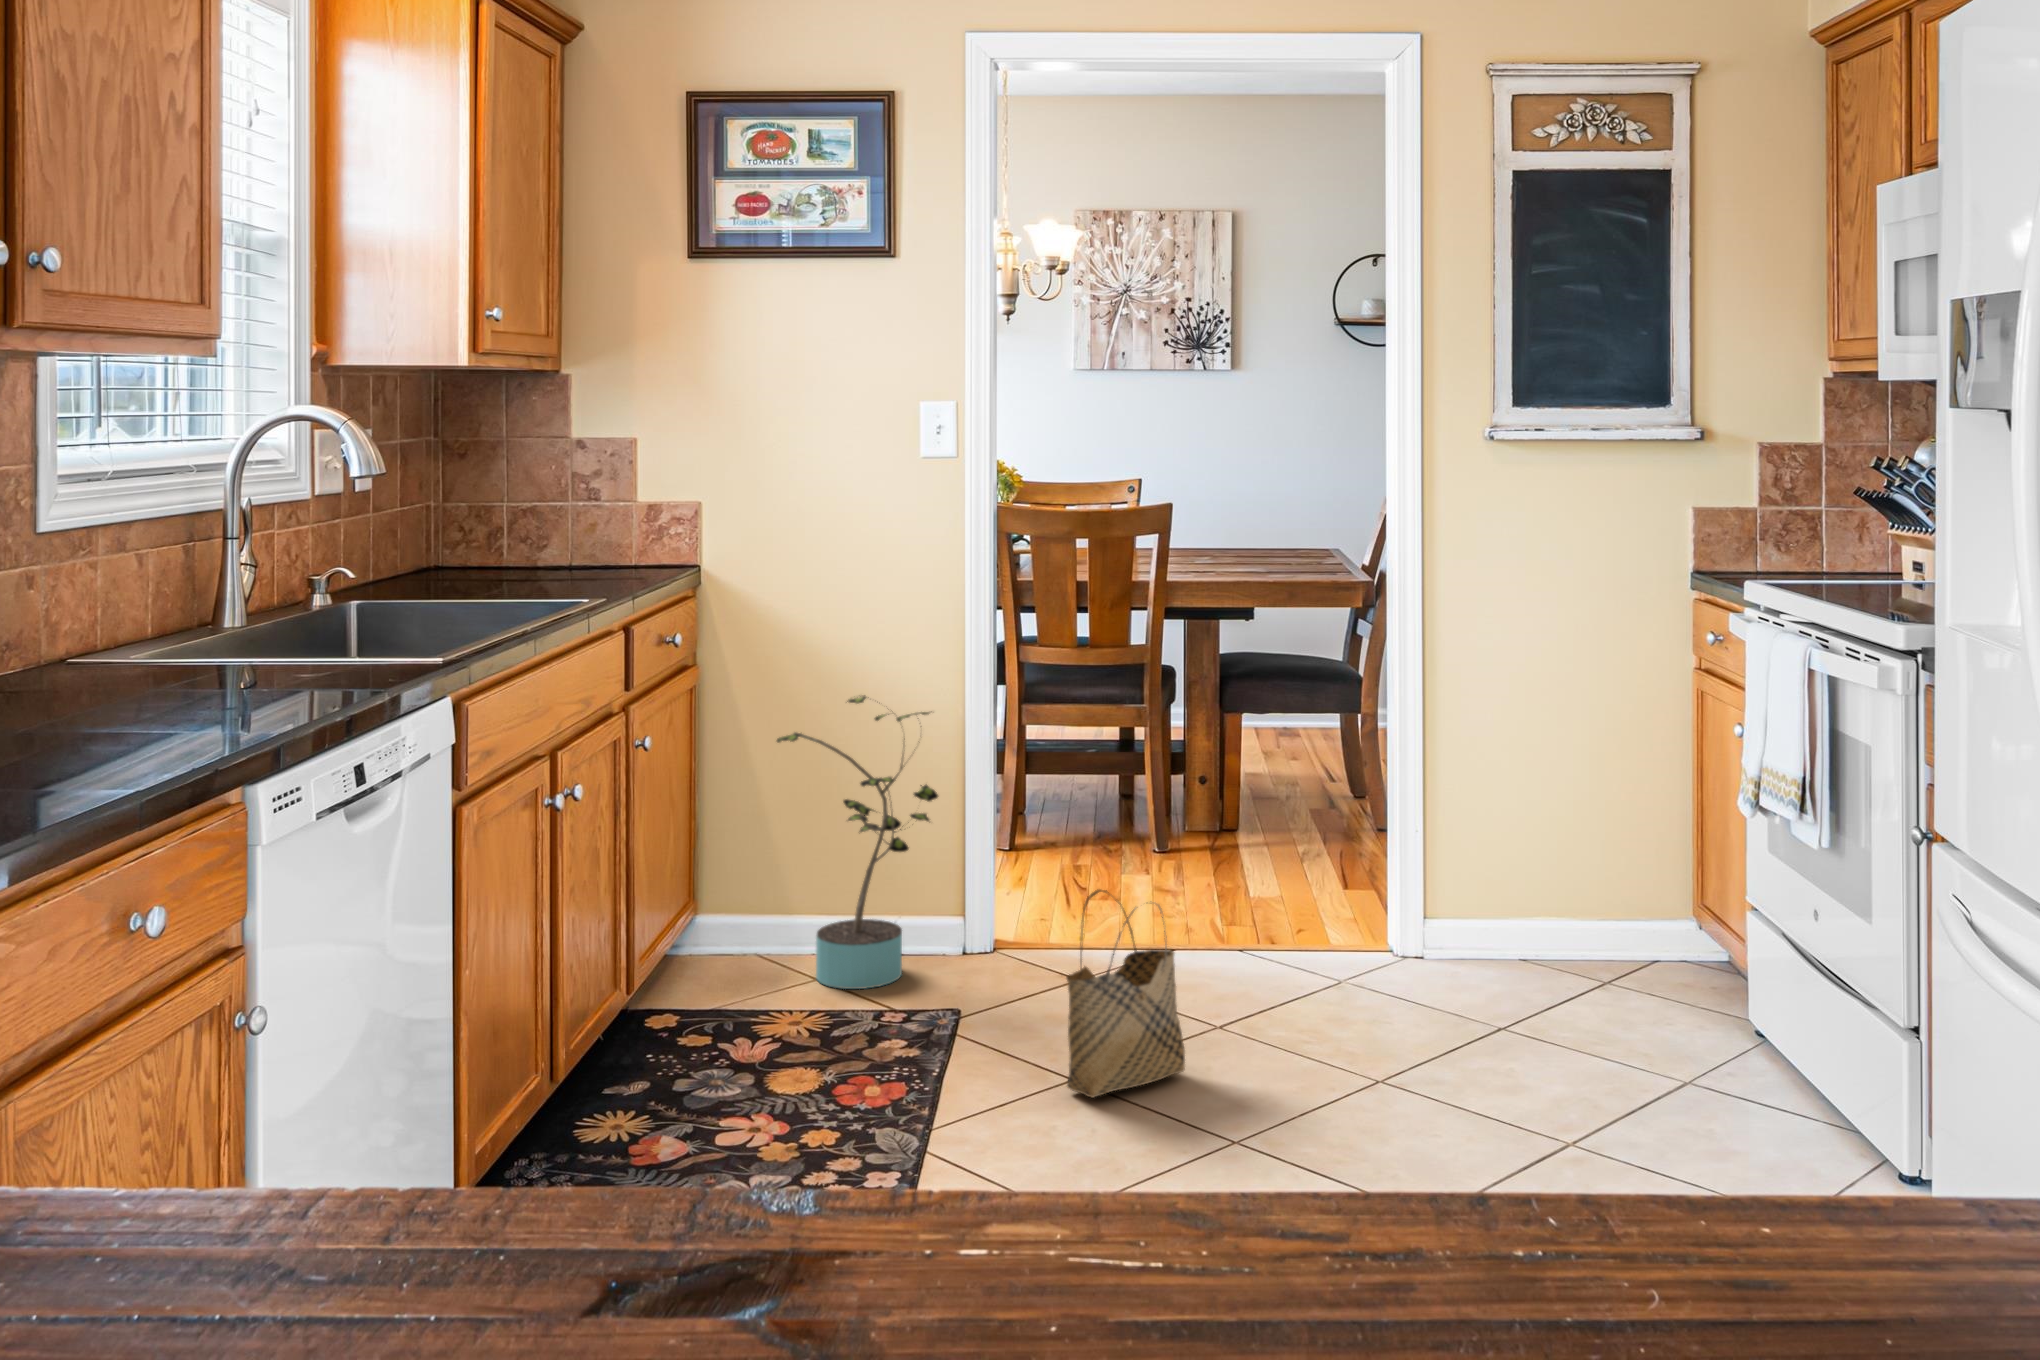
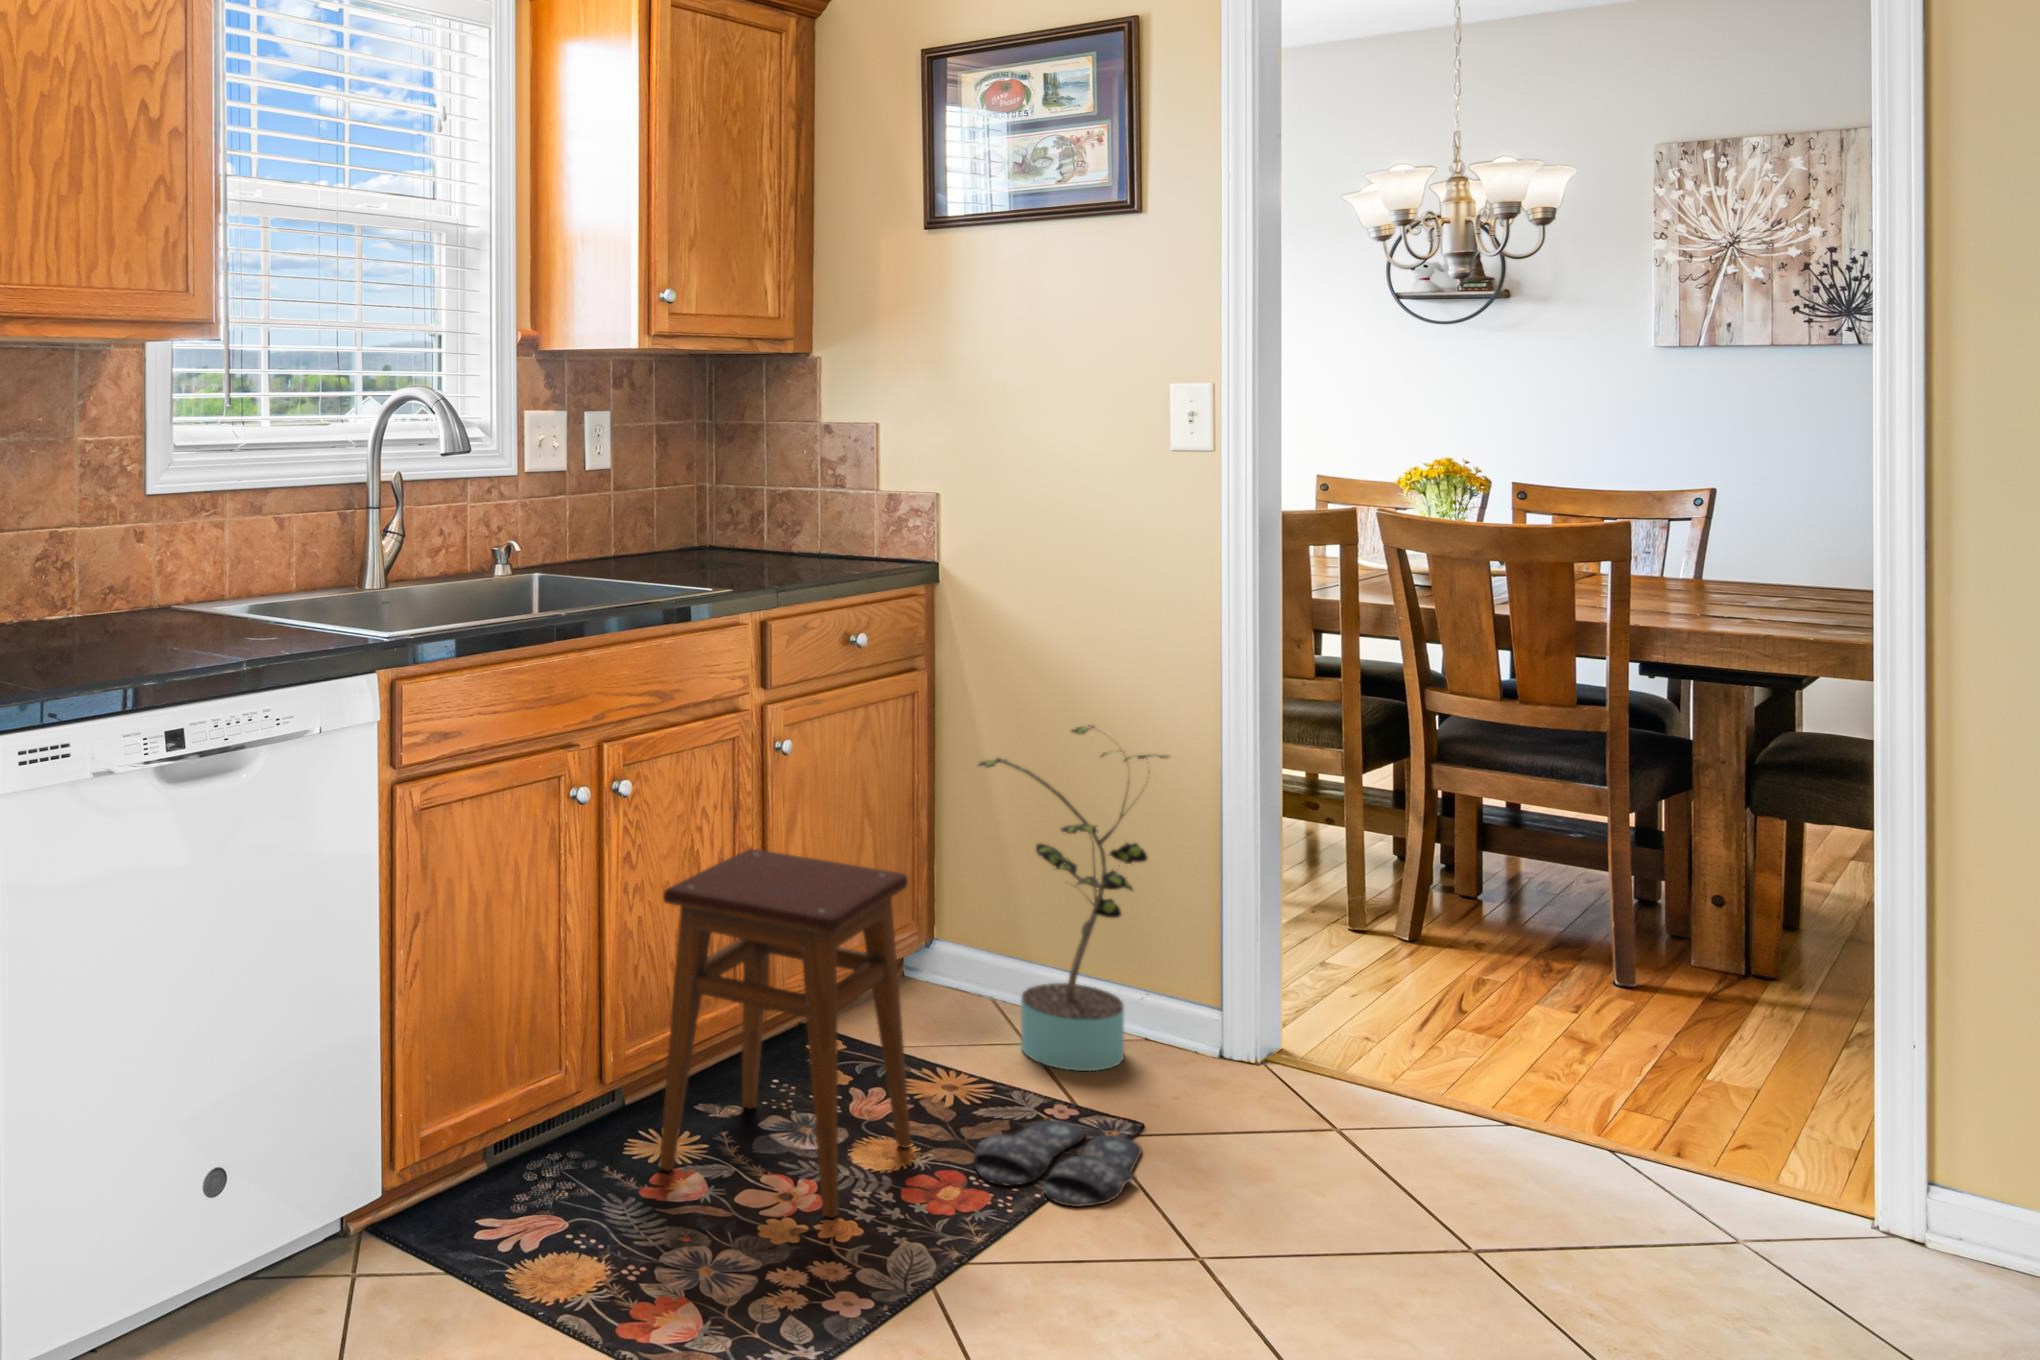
stool: none [625,832,810,1142] -> present [659,849,911,1217]
woven basket: present [1066,890,1185,1098] -> none [1158,1020,1347,1301]
slippers: none [865,1020,993,1075] -> present [974,1120,1141,1207]

